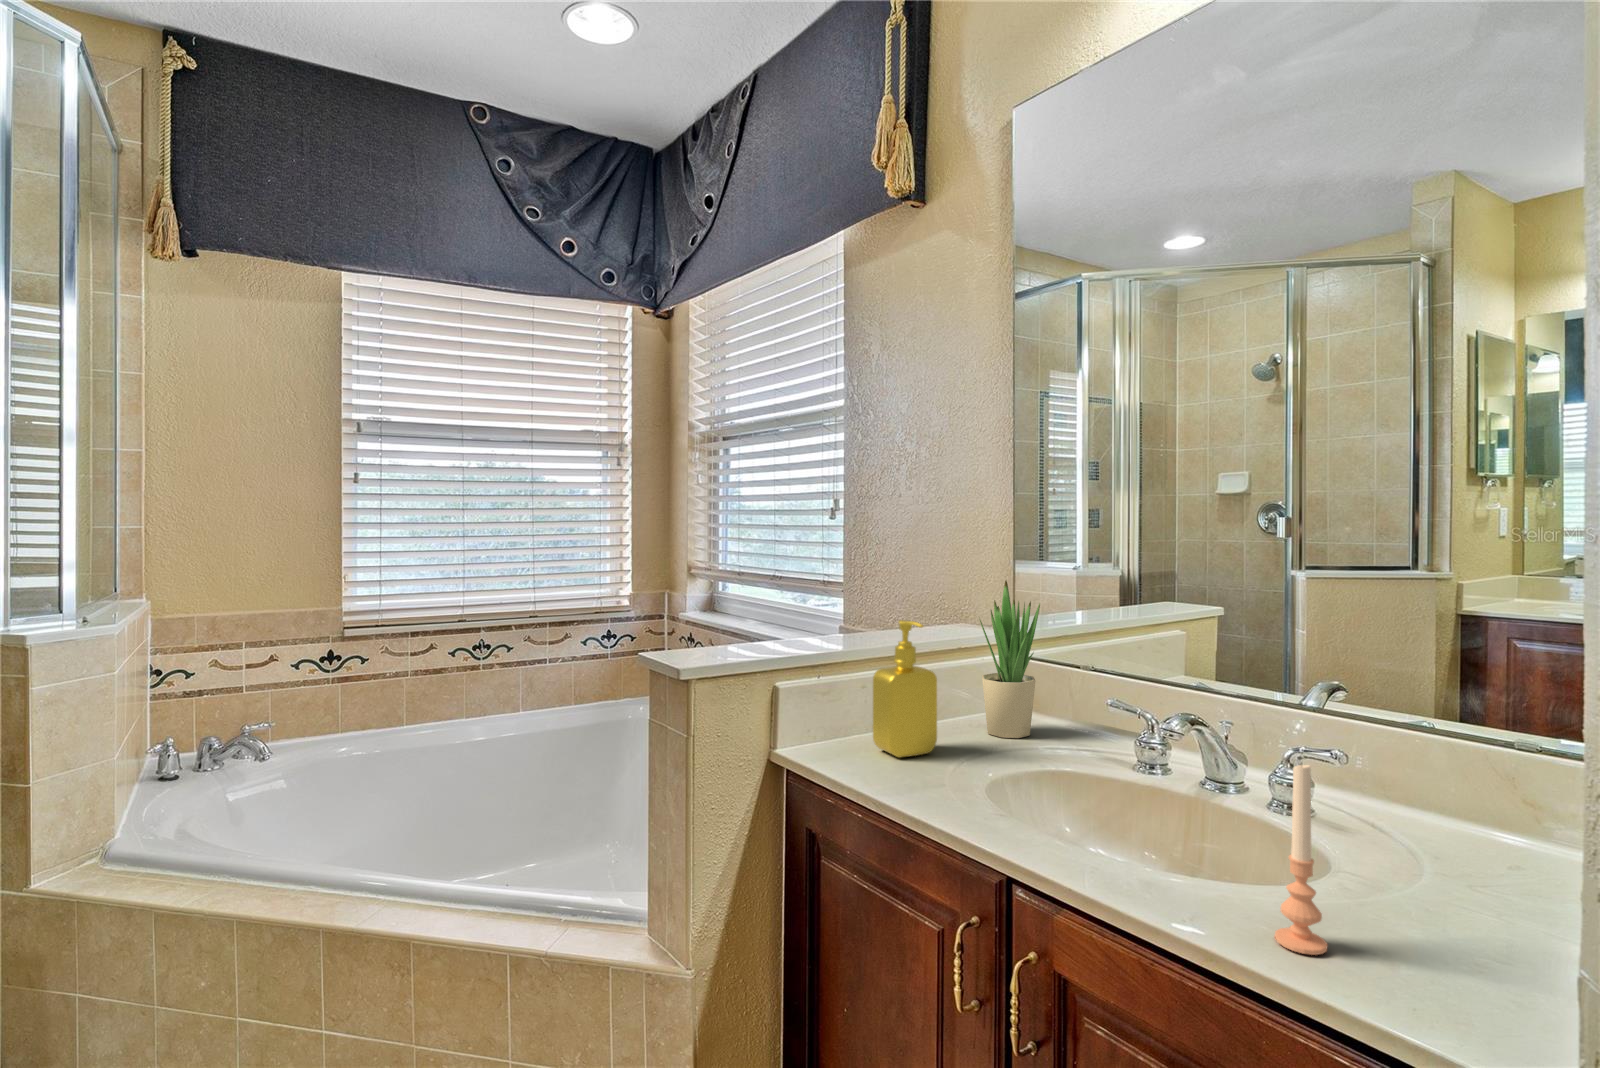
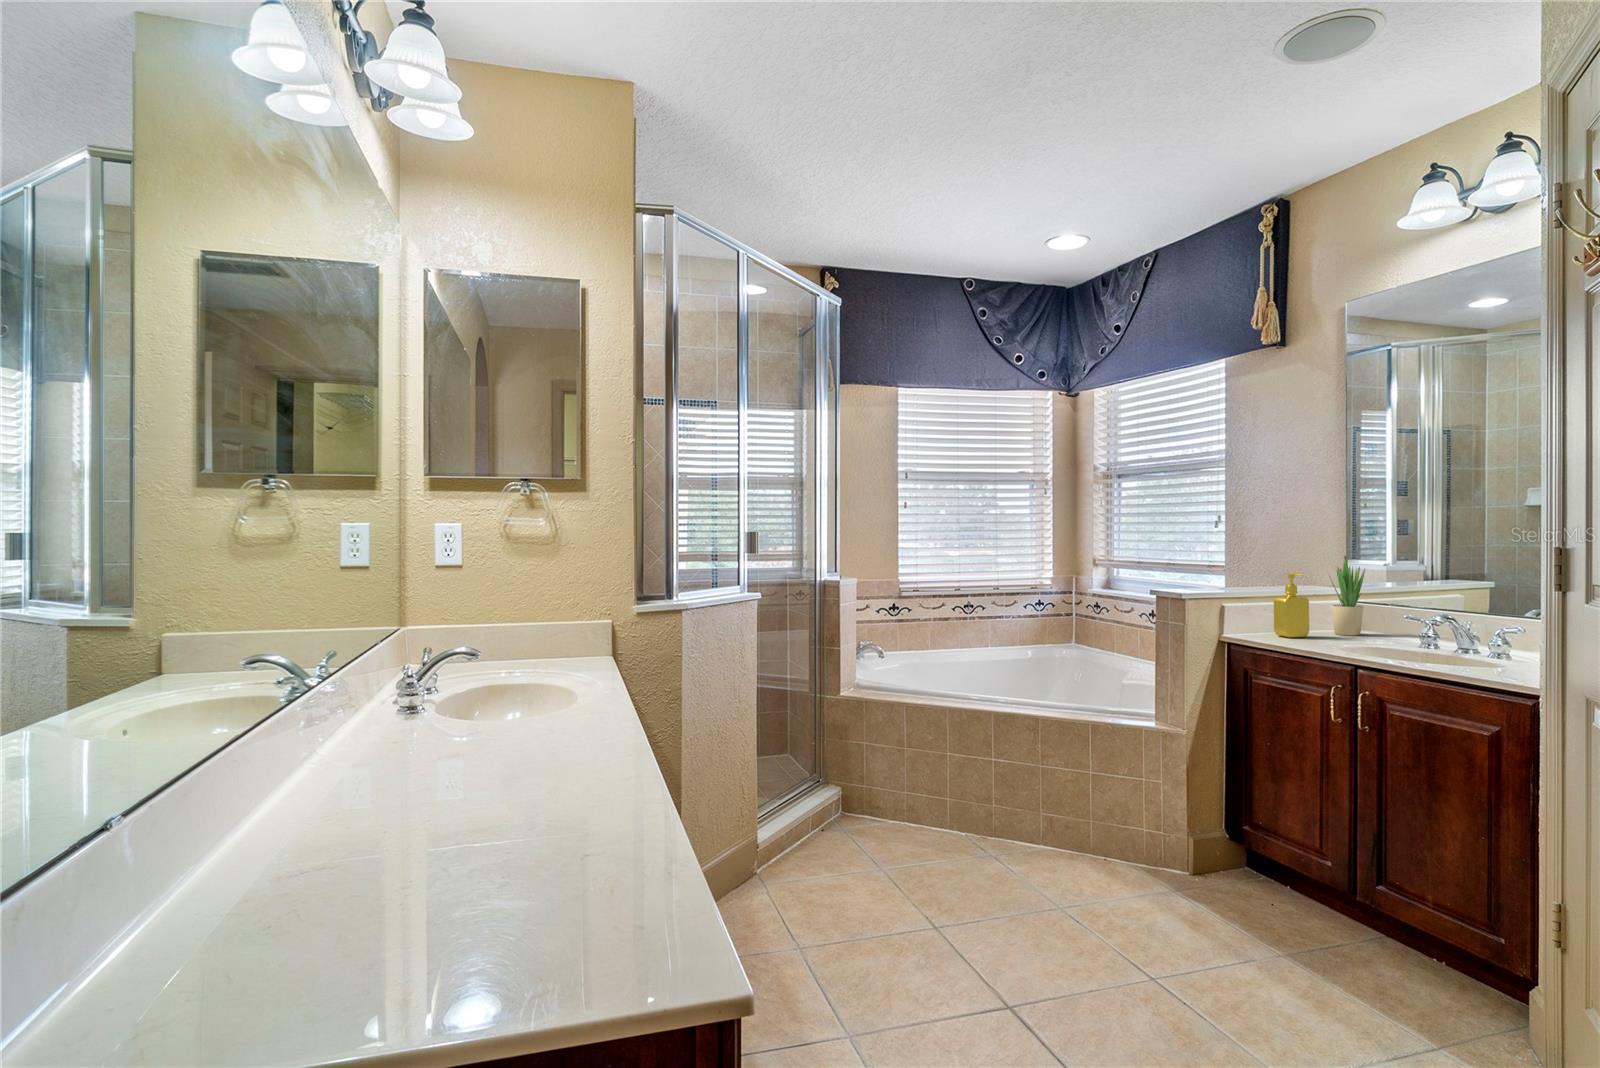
candle: present [1275,765,1327,955] -> none [1466,605,1486,669]

